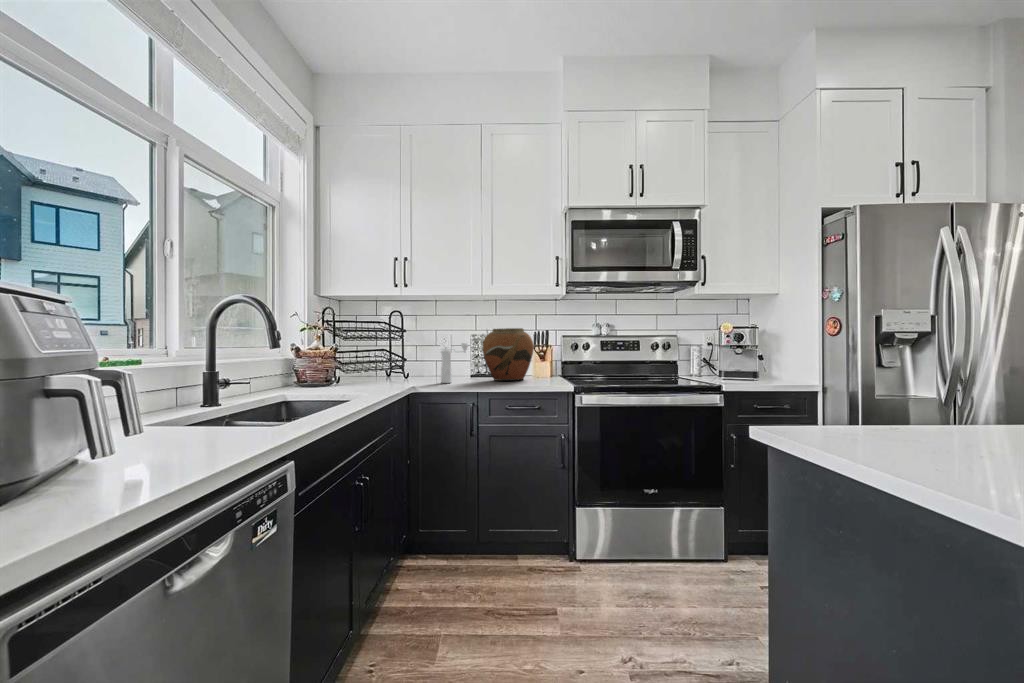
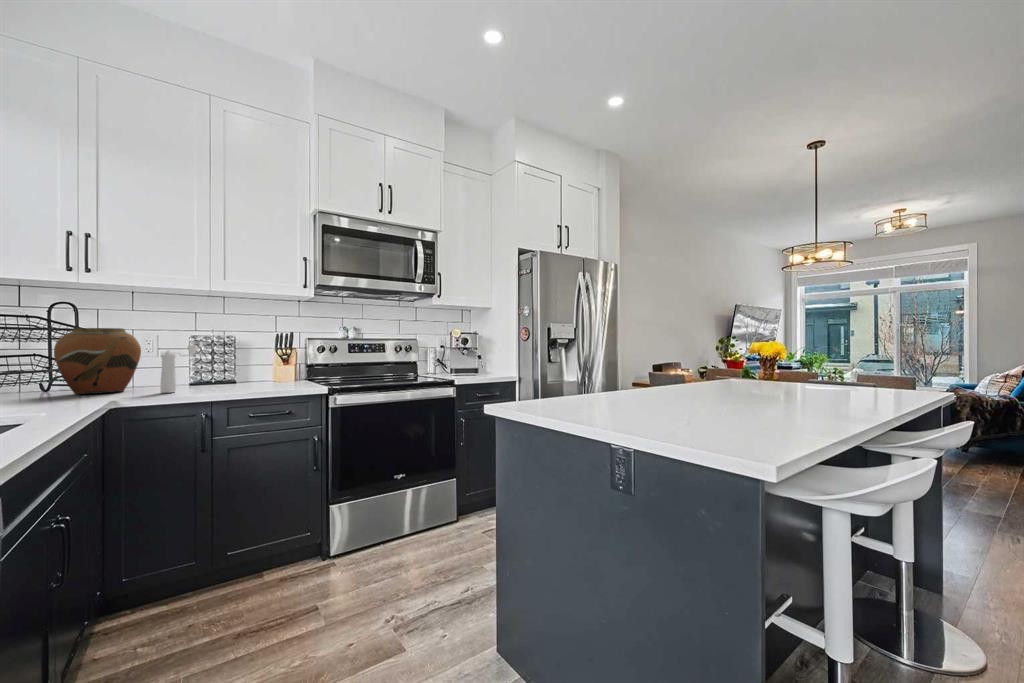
vase: present [483,328,534,381] -> present [54,328,141,394]

